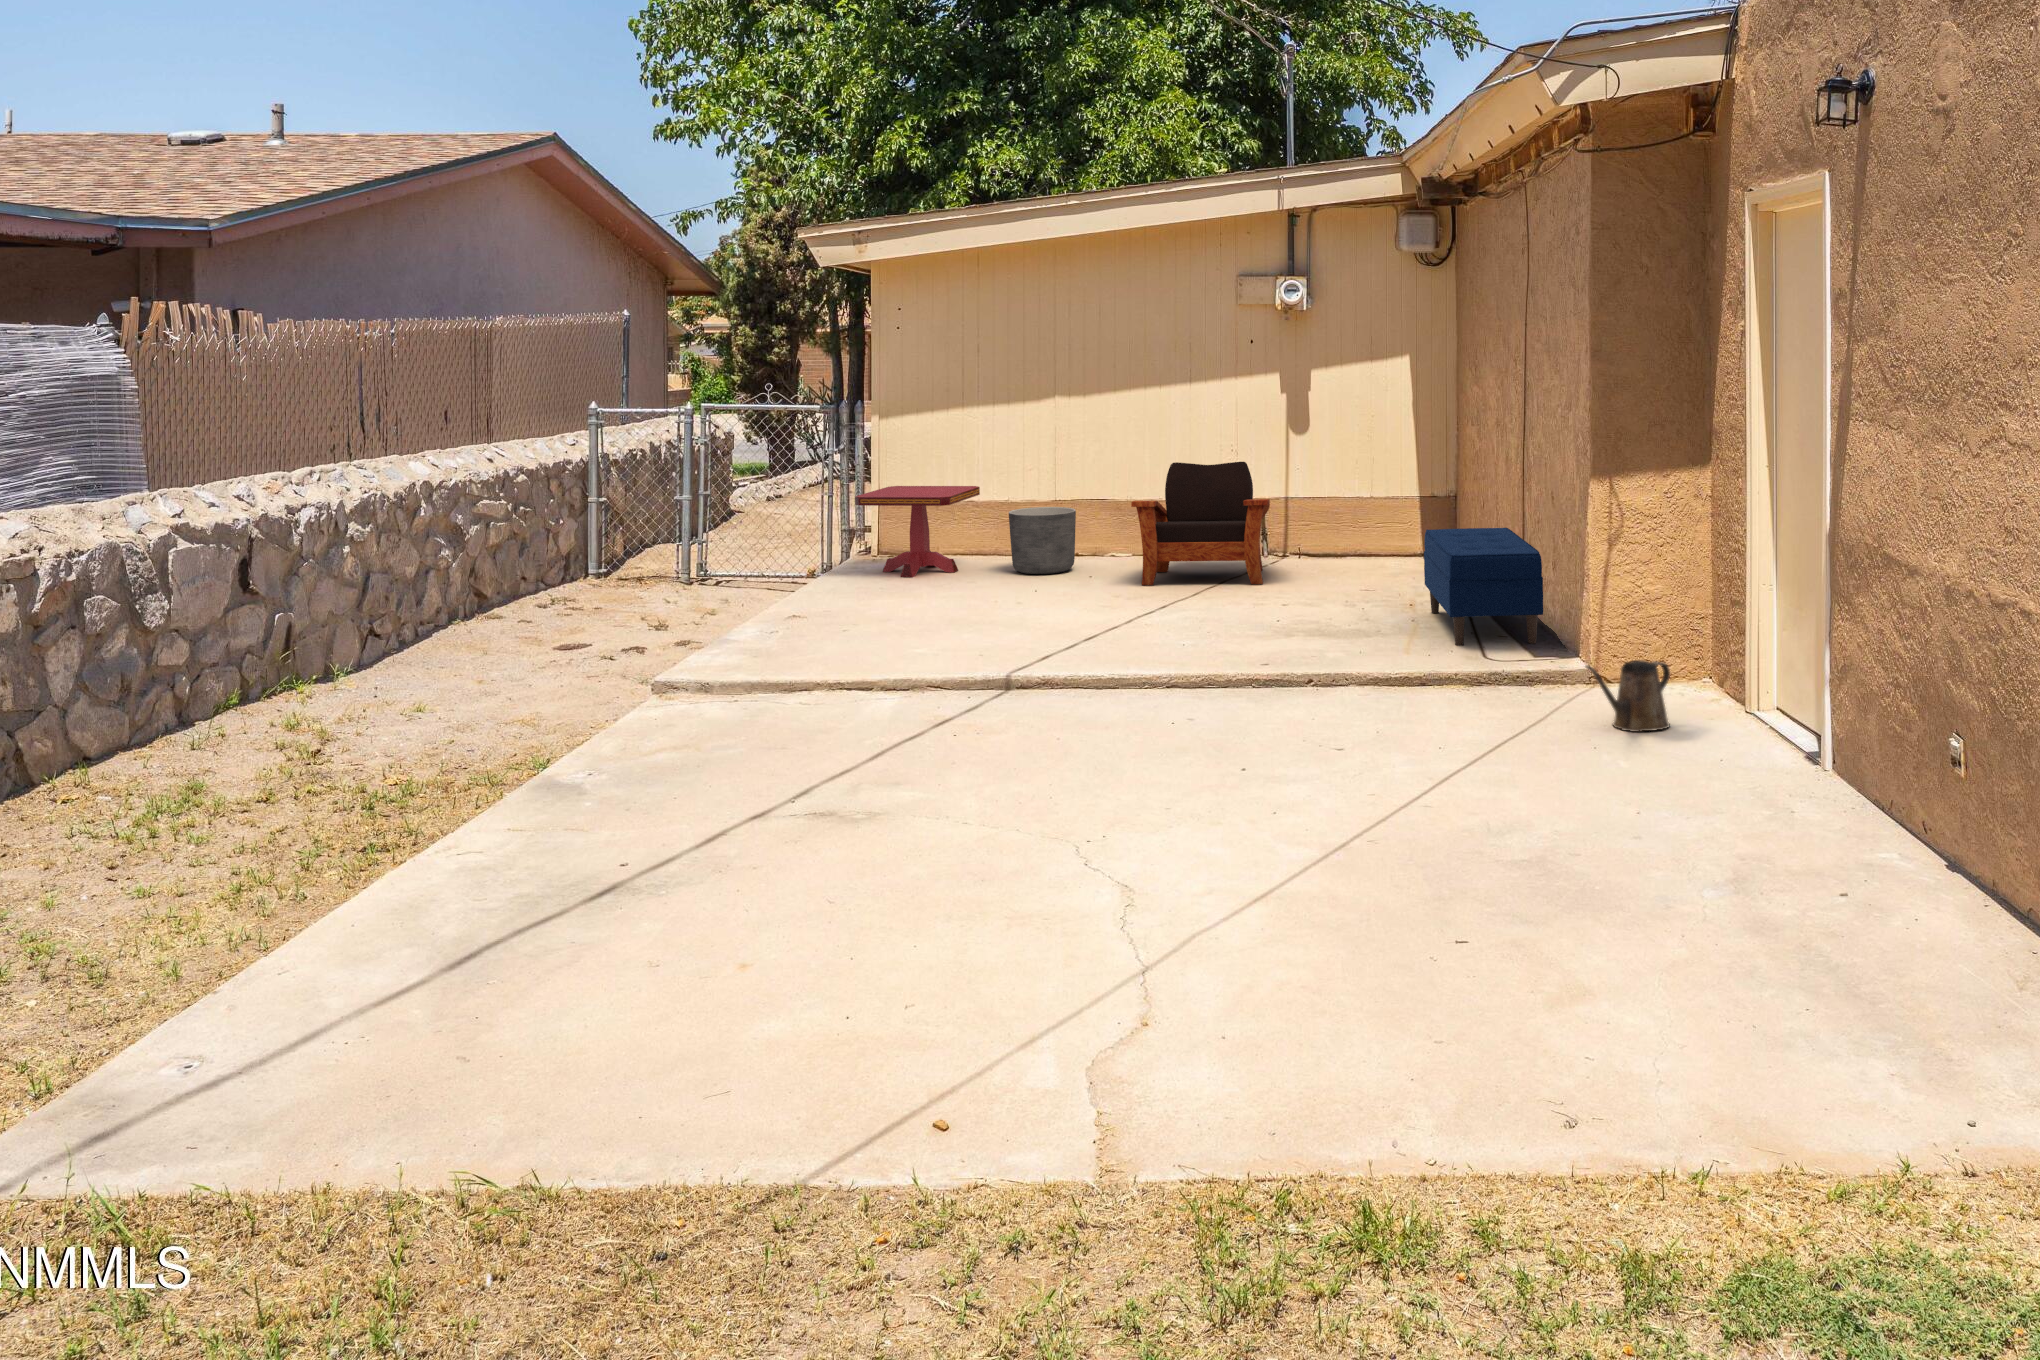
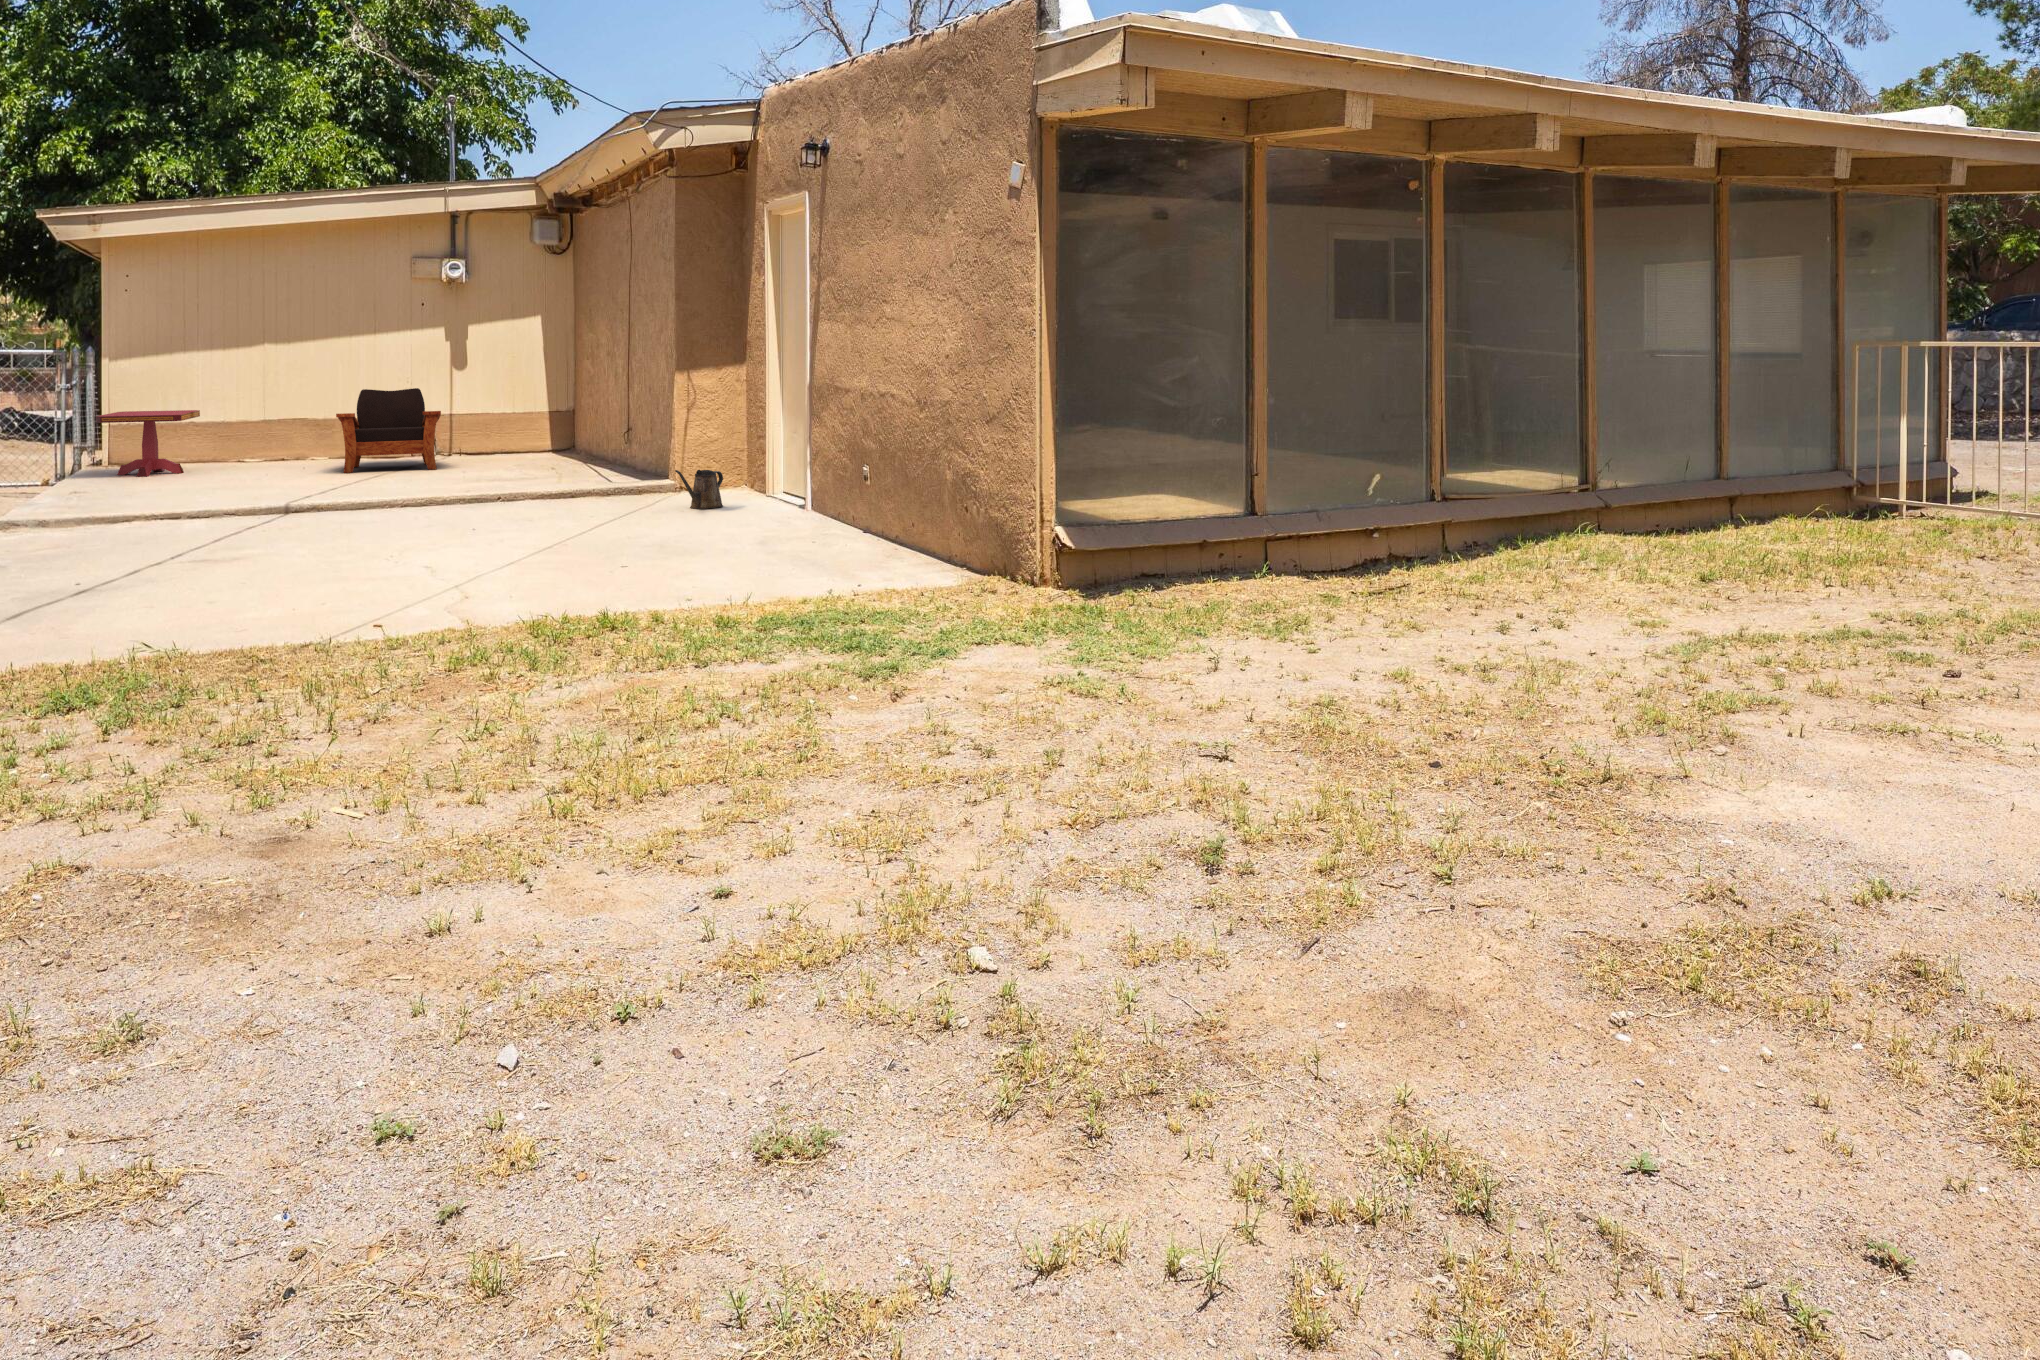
planter: present [1009,507,1076,574] -> none [229,424,284,471]
bench: present [1424,528,1543,646] -> none [559,420,642,487]

